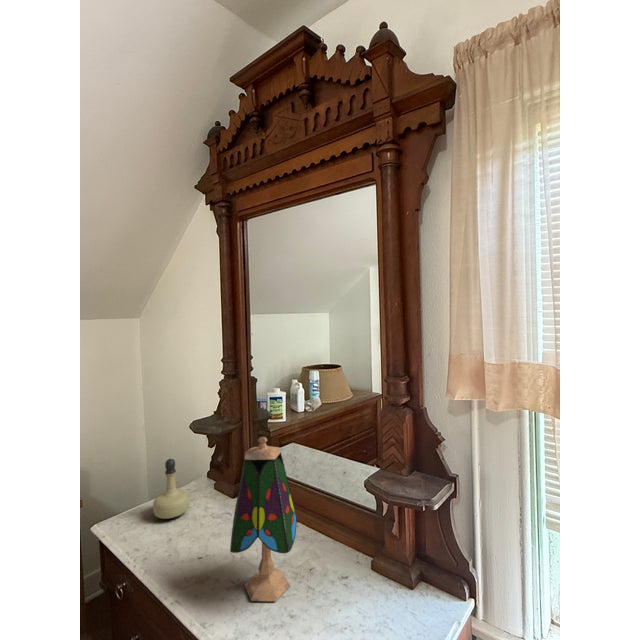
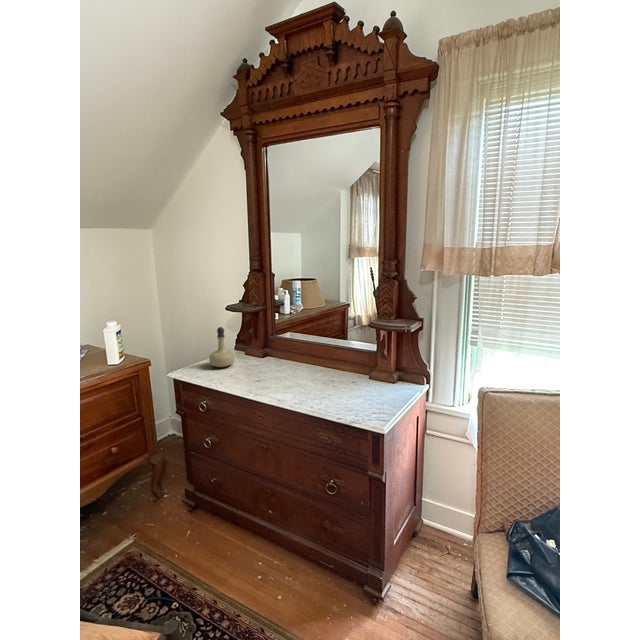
table lamp: present [230,437,298,602] -> none [288,295,328,392]

